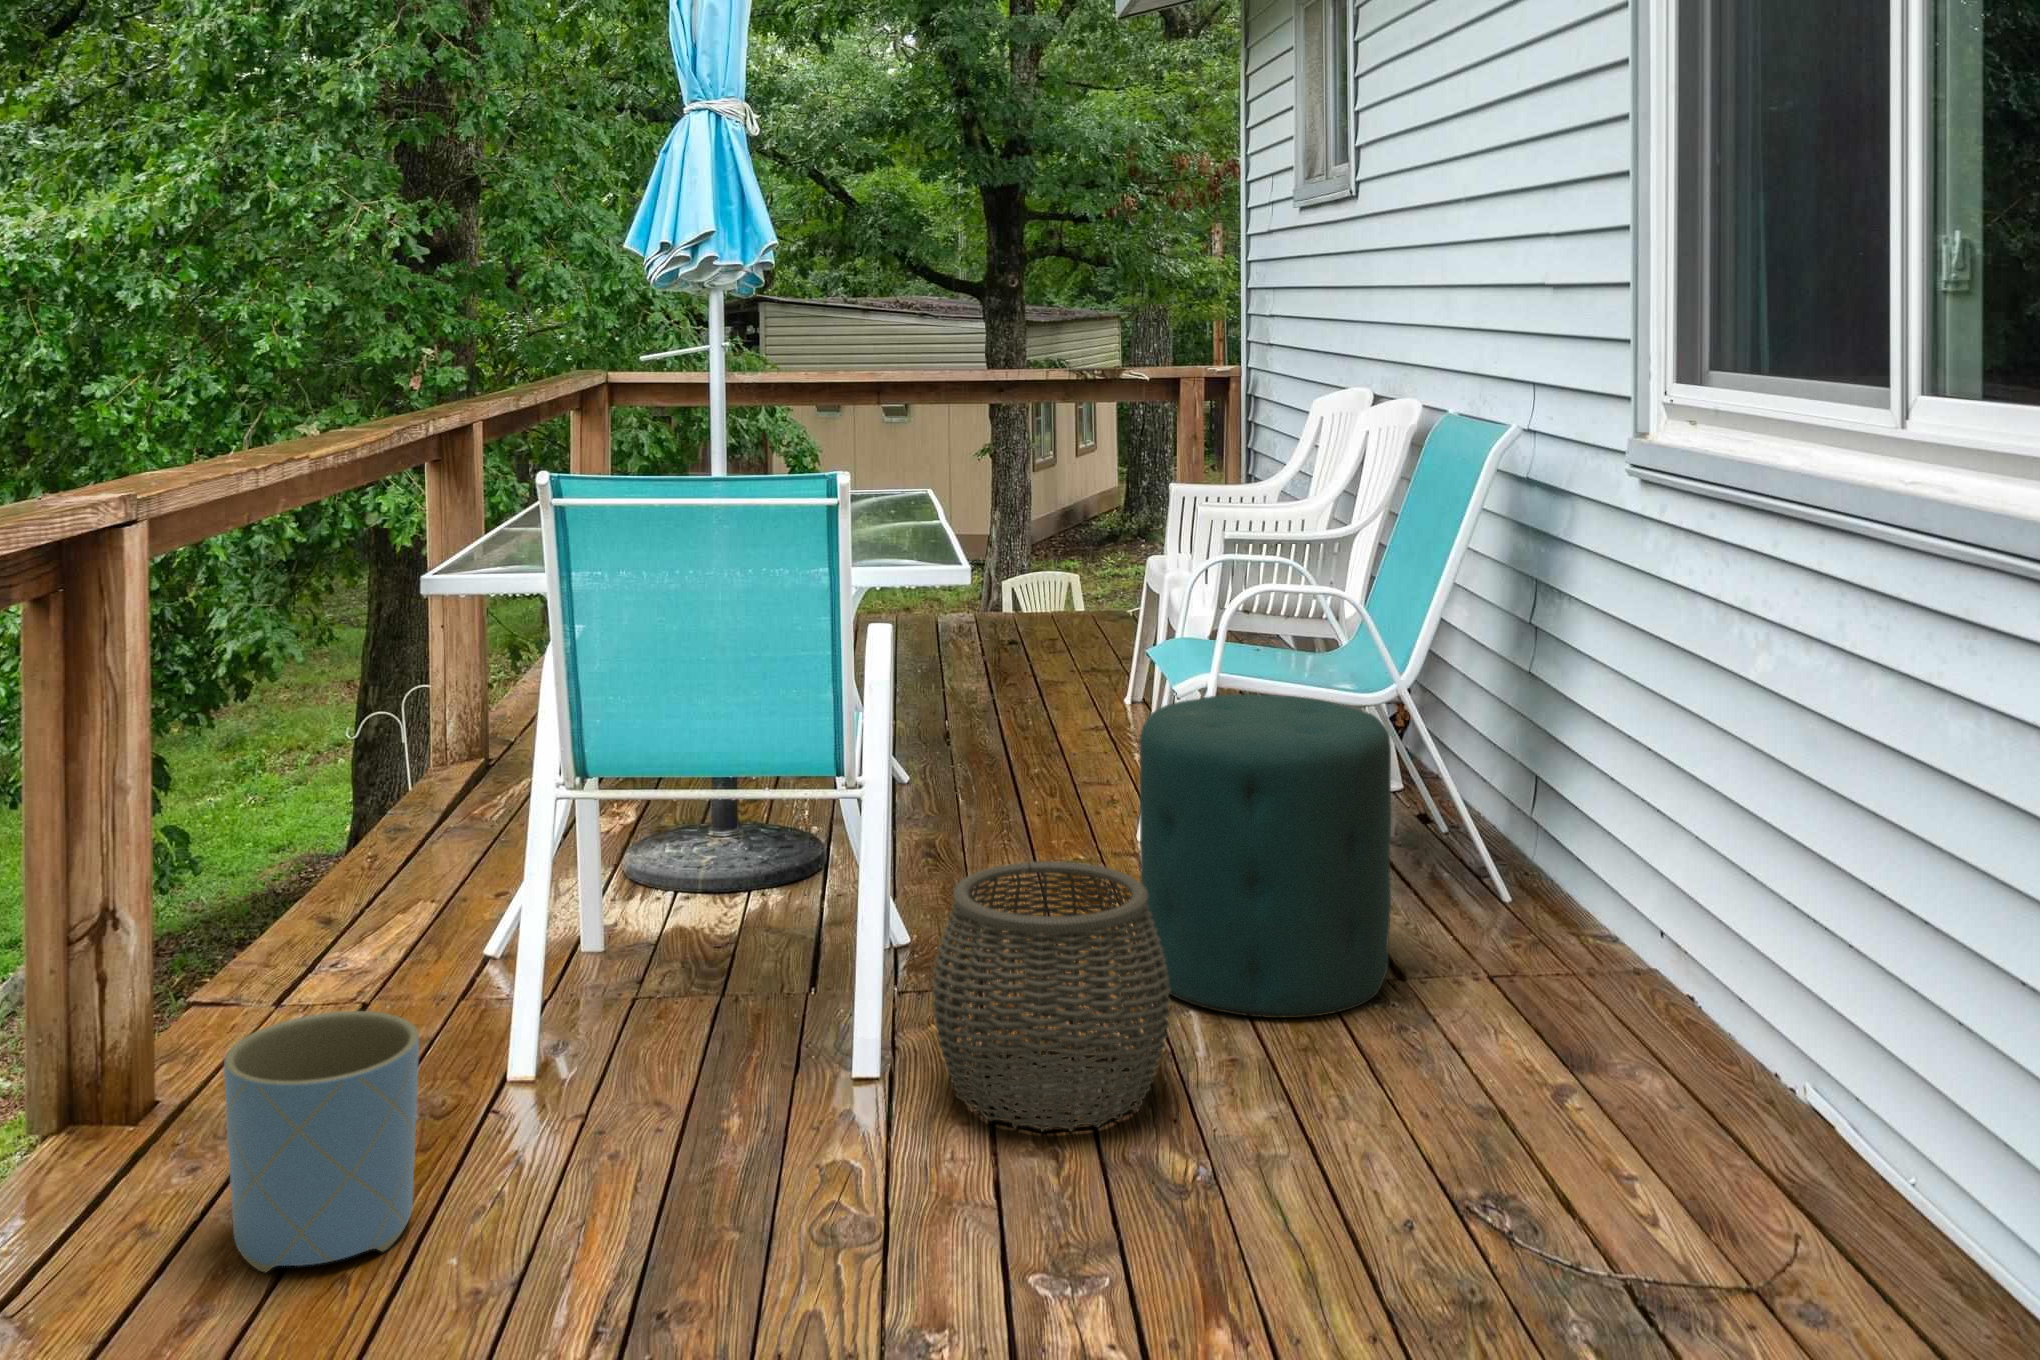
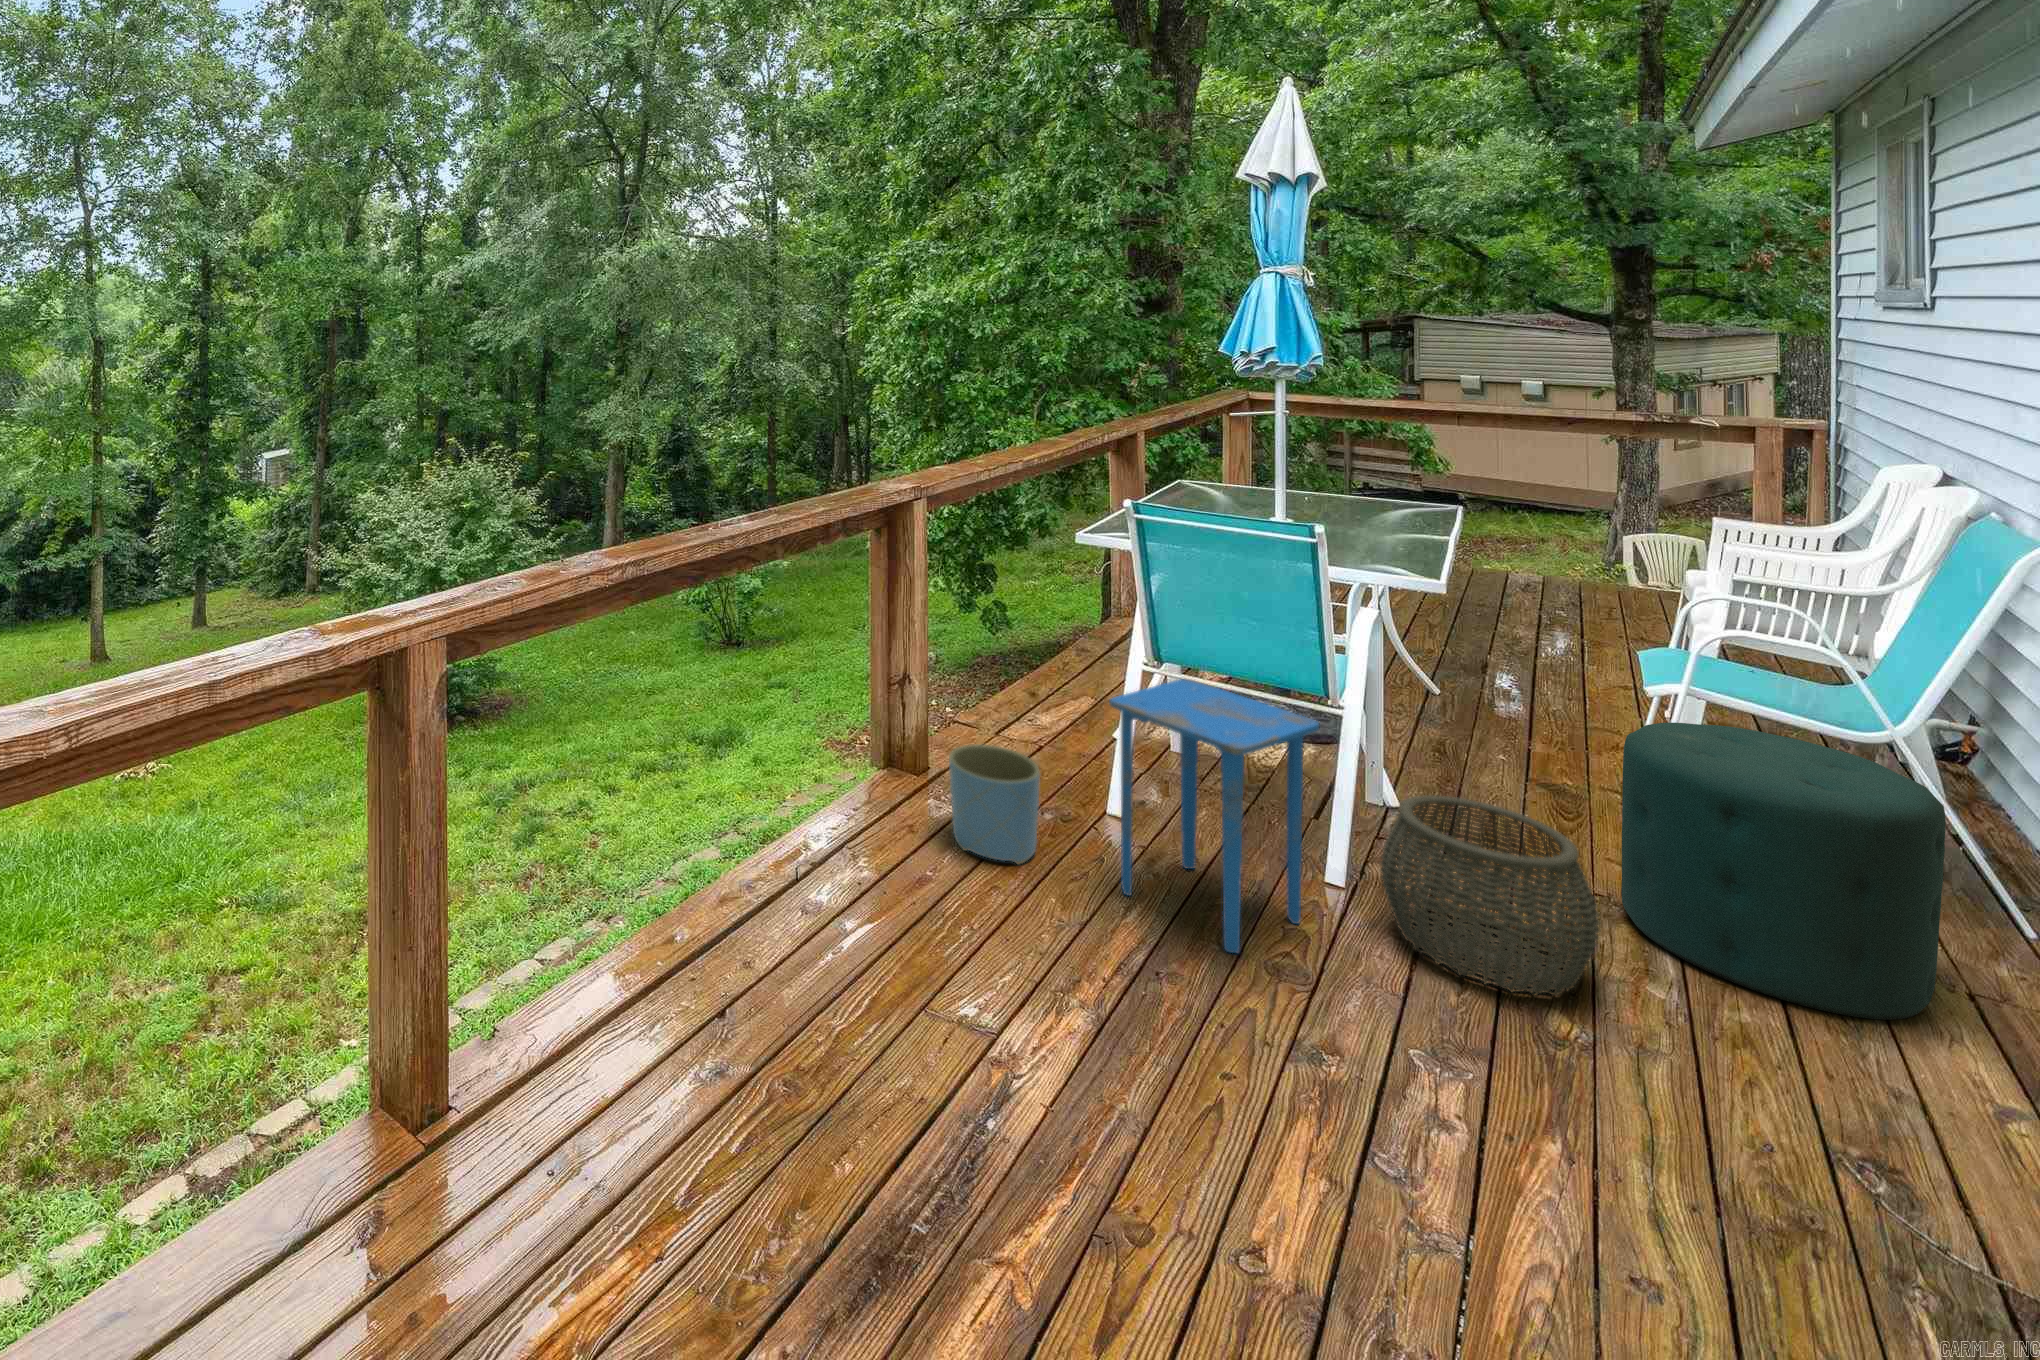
side table: none [557,771,865,1242] -> present [1109,679,1319,953]

